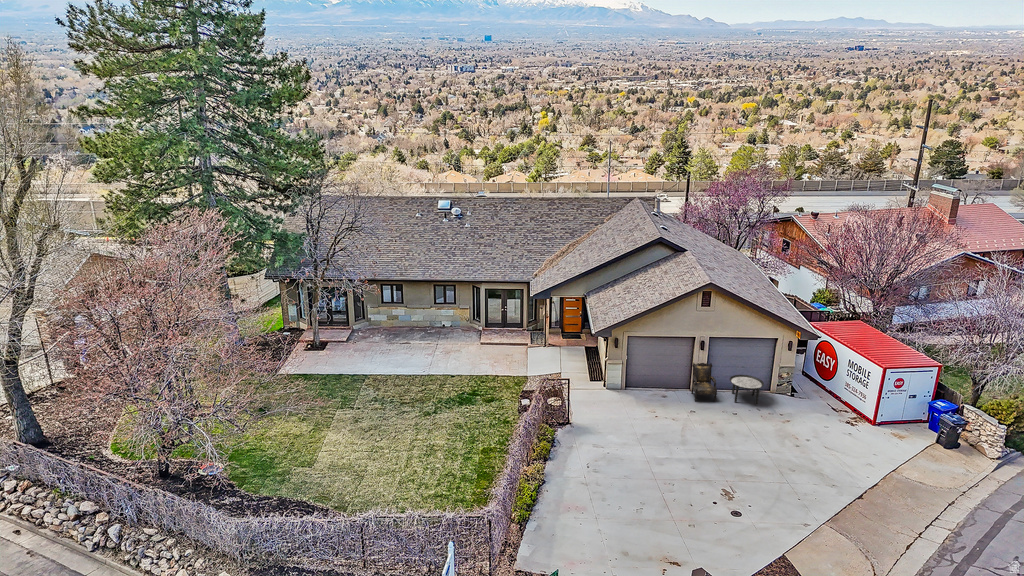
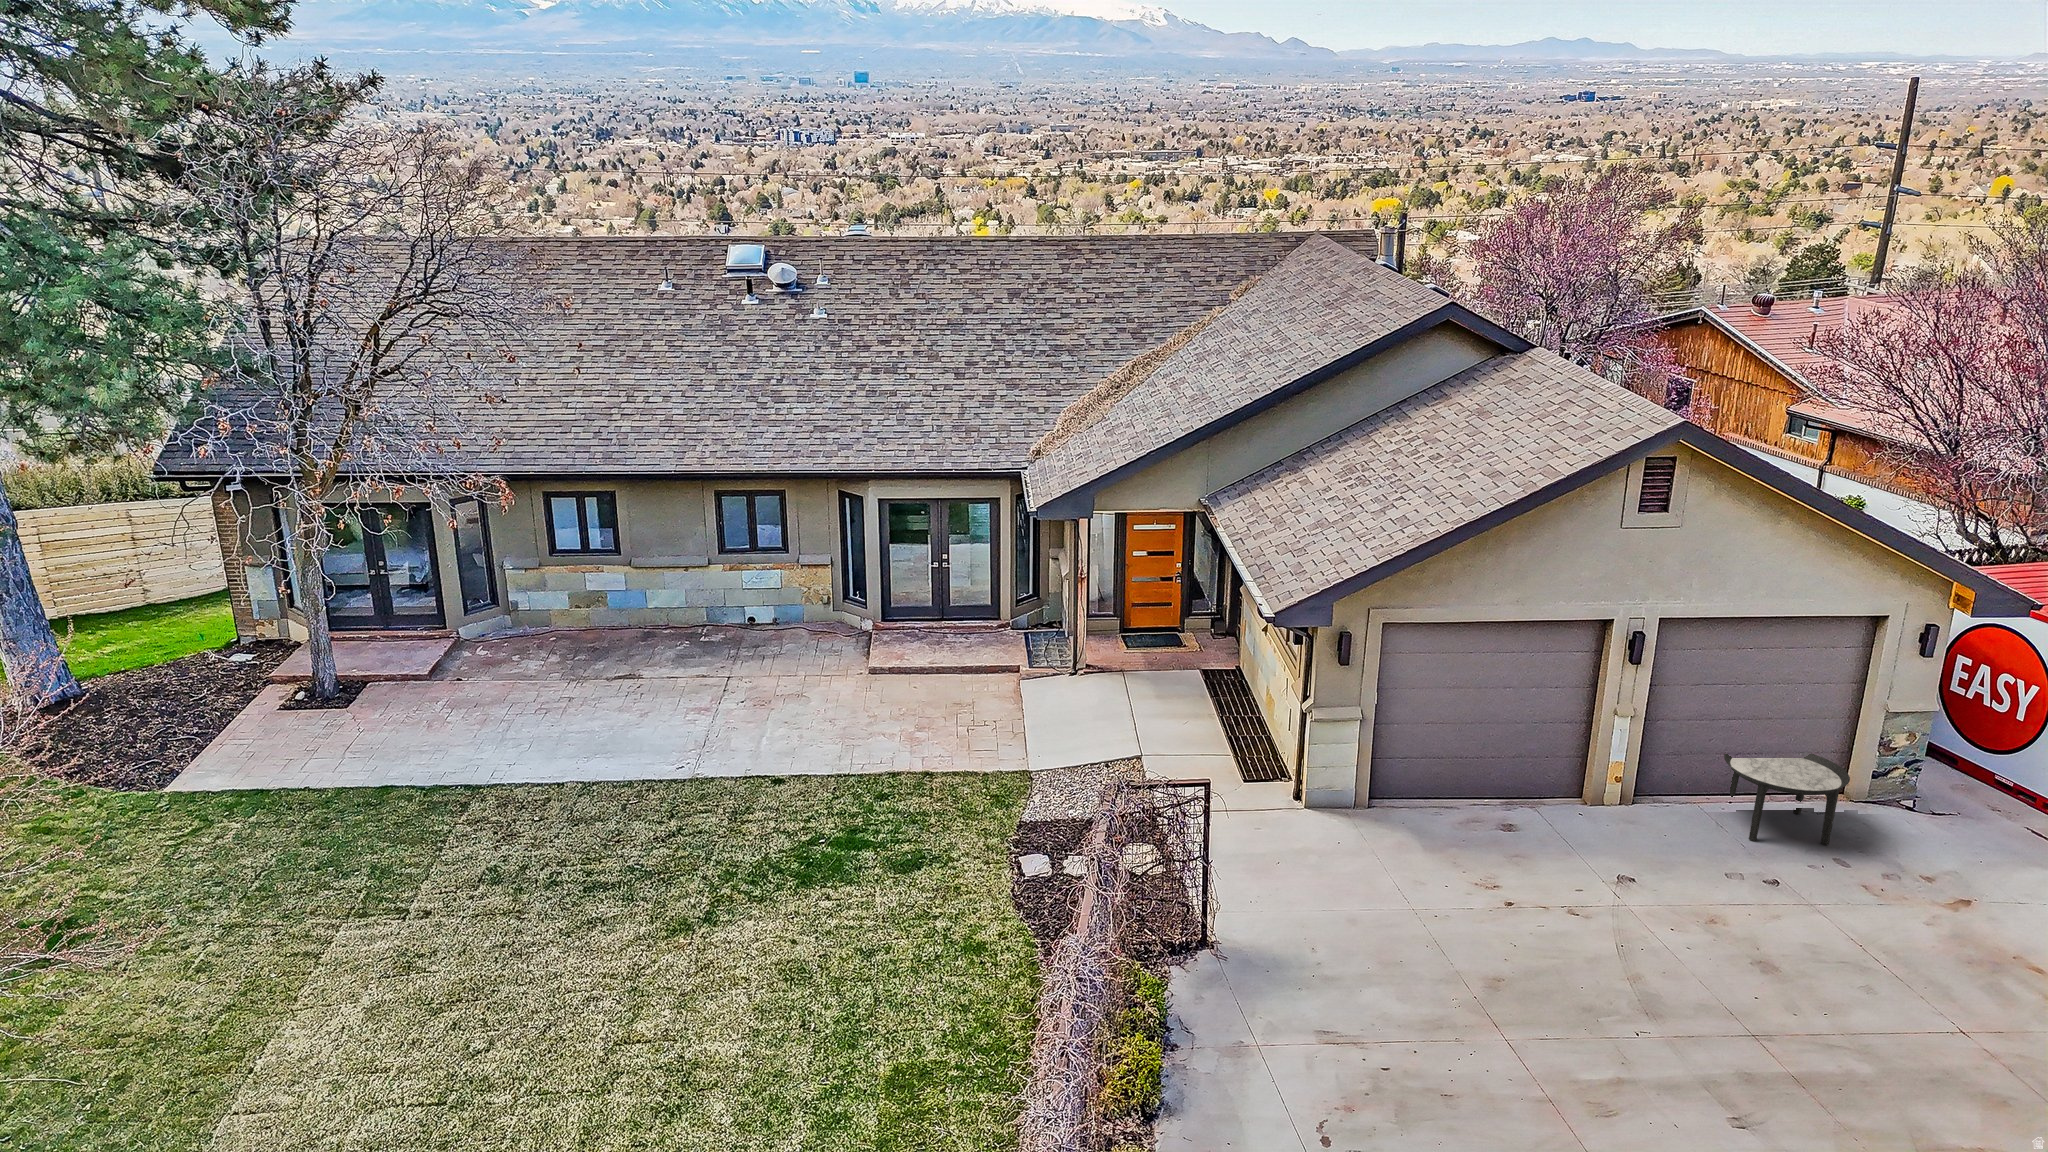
armchair: present [691,363,717,401] -> none [1592,707,1694,841]

